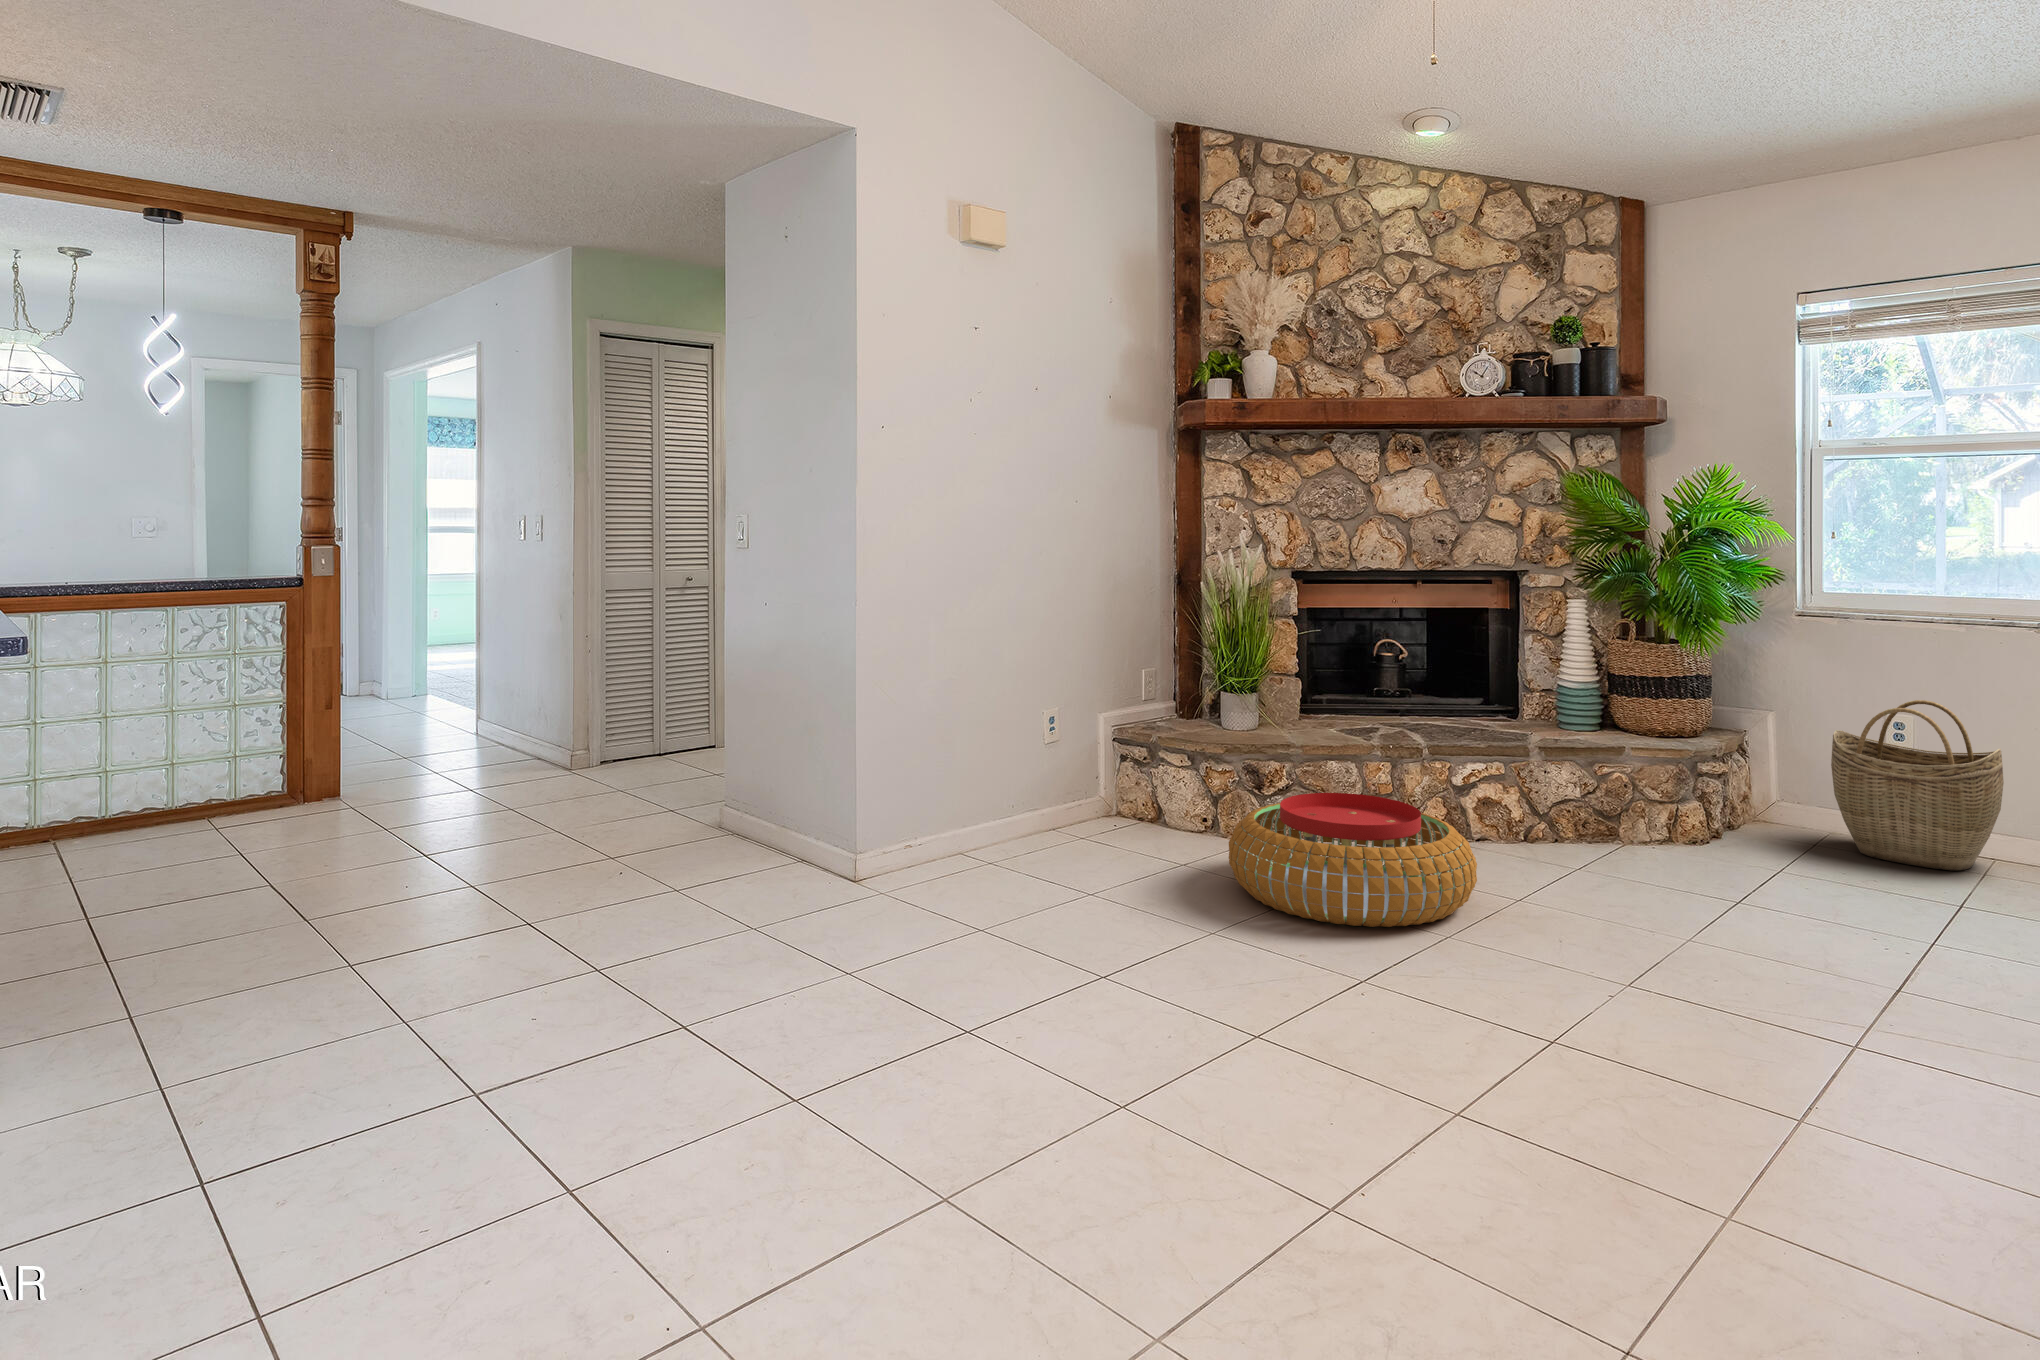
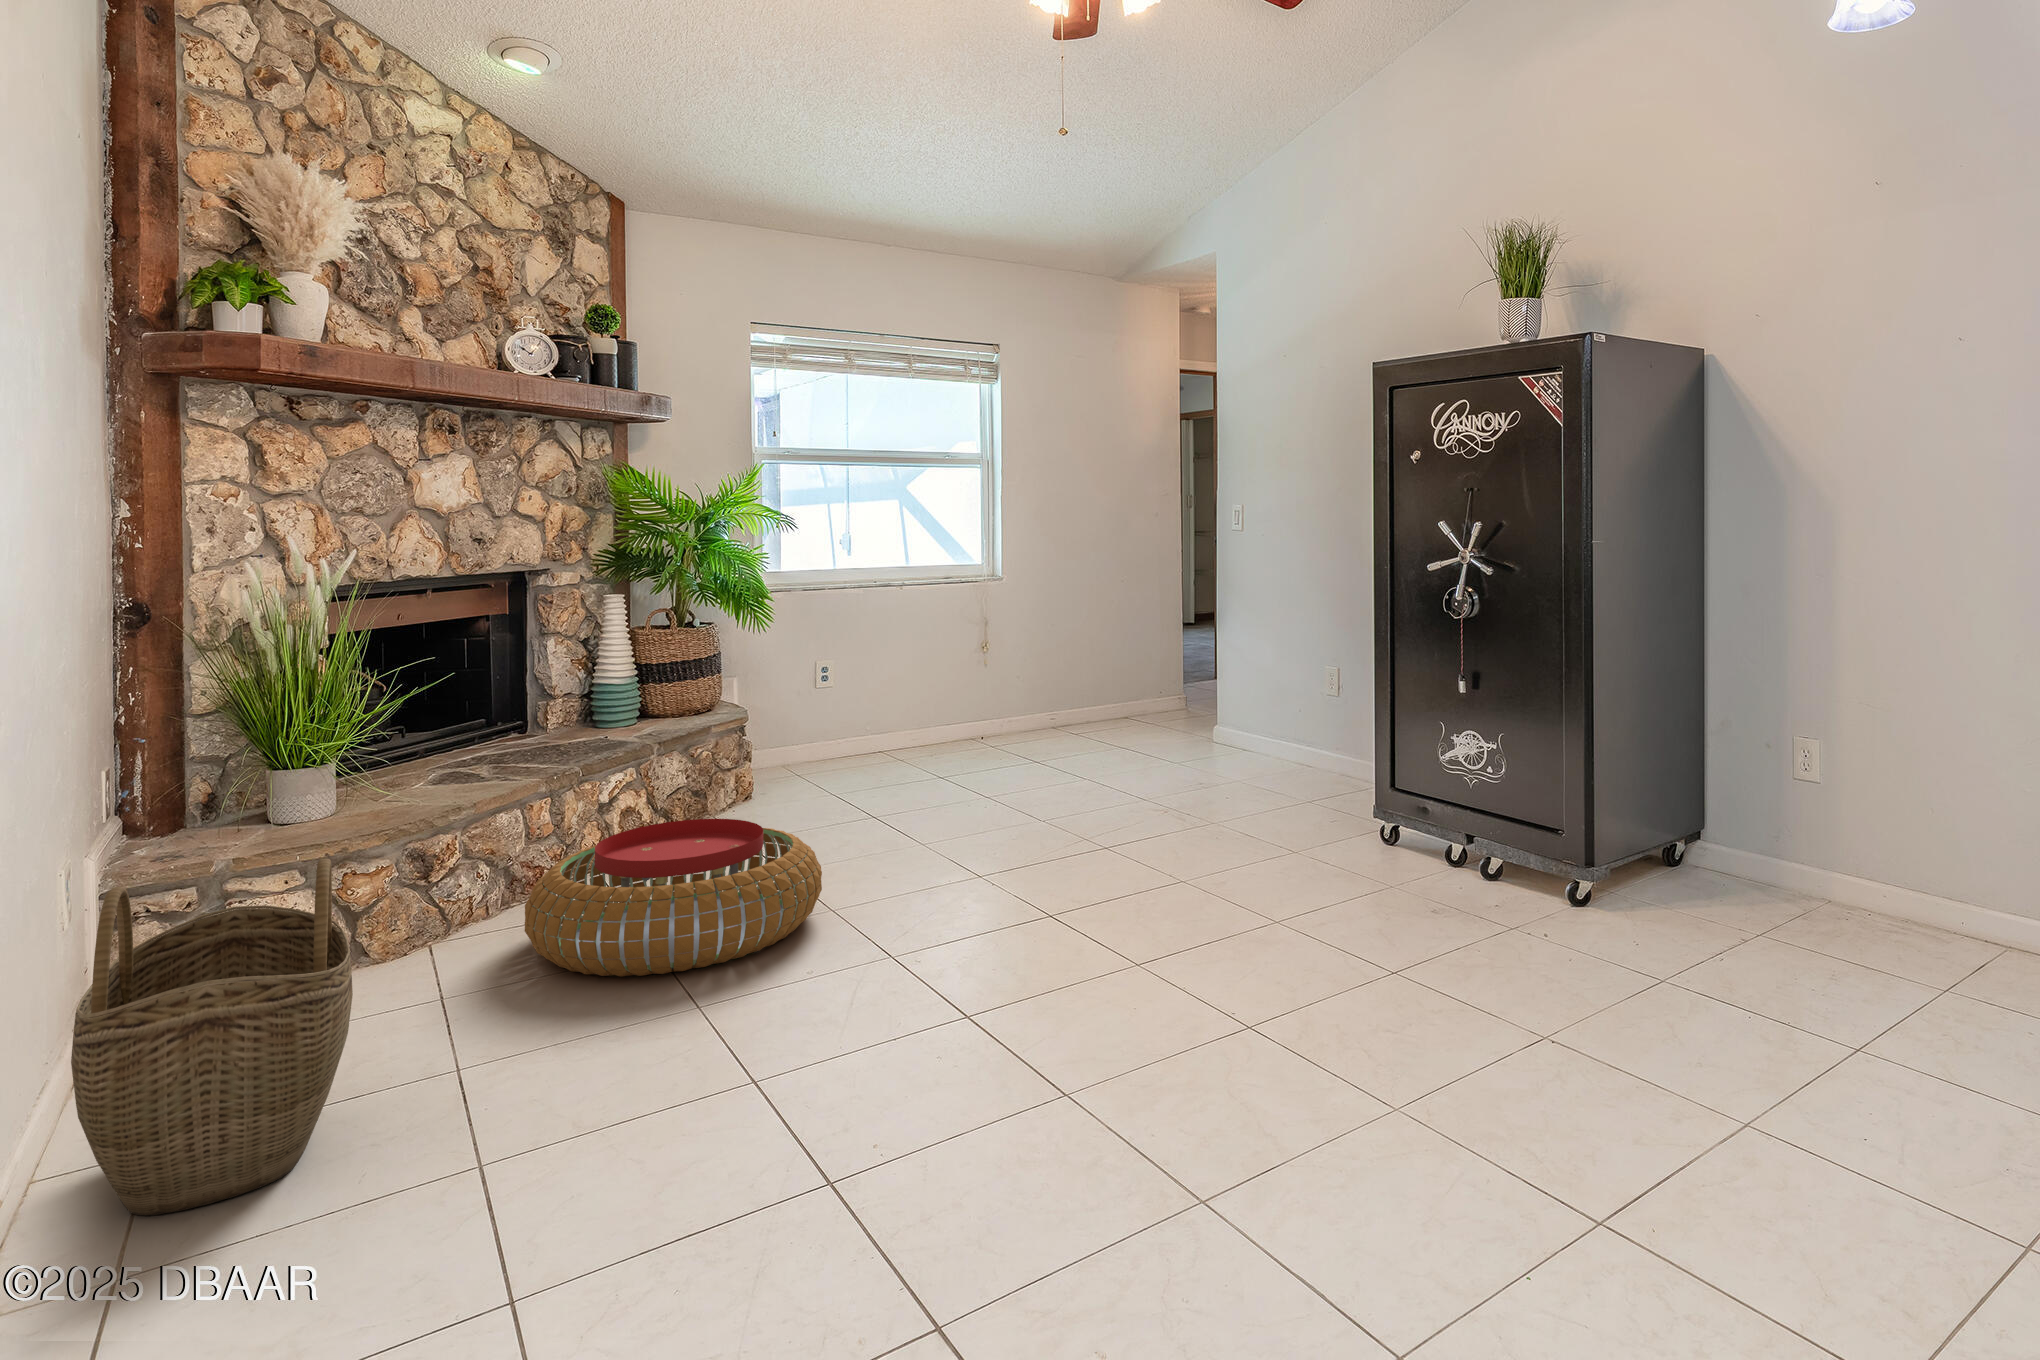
woven basket: present [1831,700,2004,870] -> present [71,858,353,1215]

